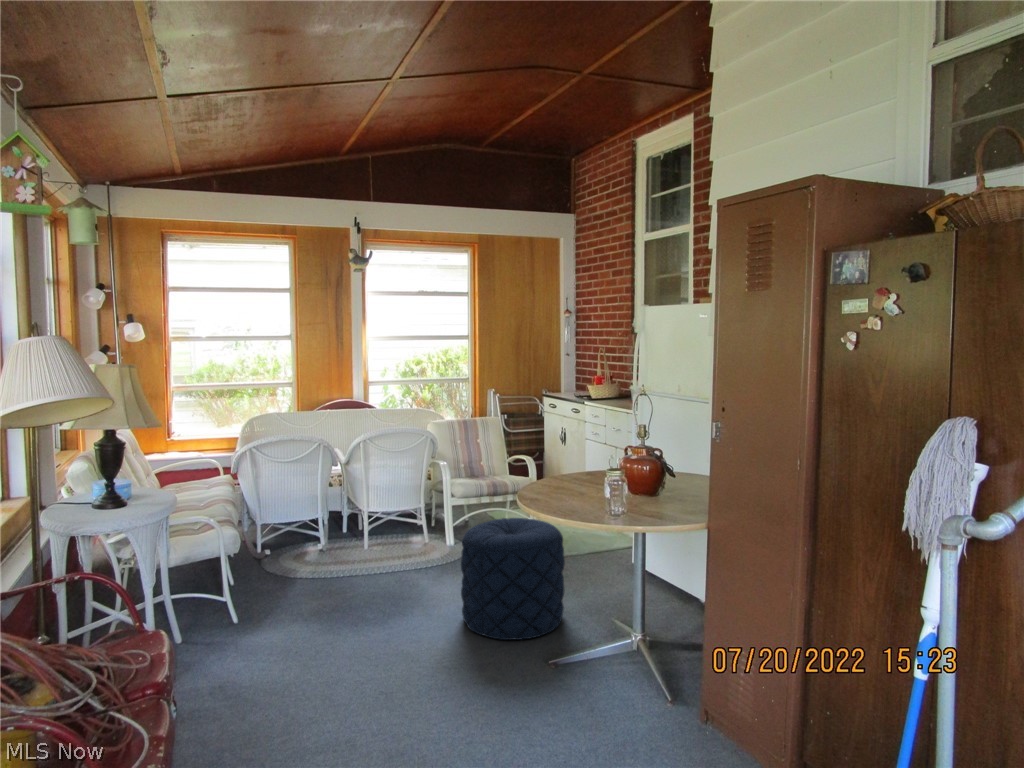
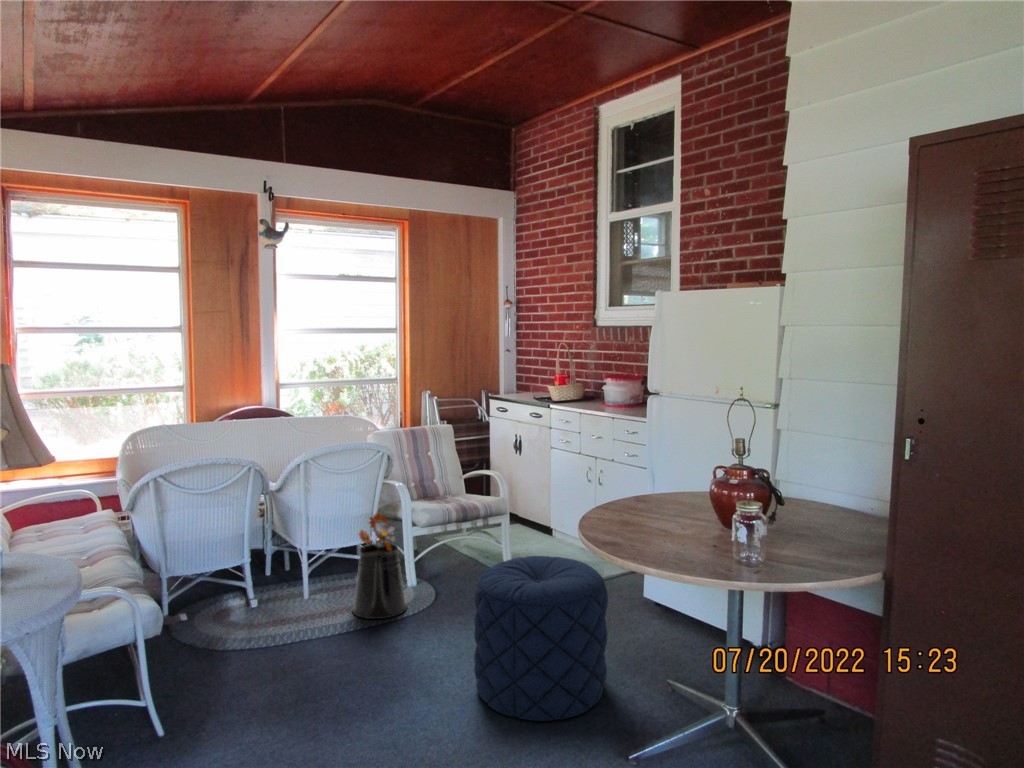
watering can: none [396,483,440,566] -> present [352,513,407,619]

